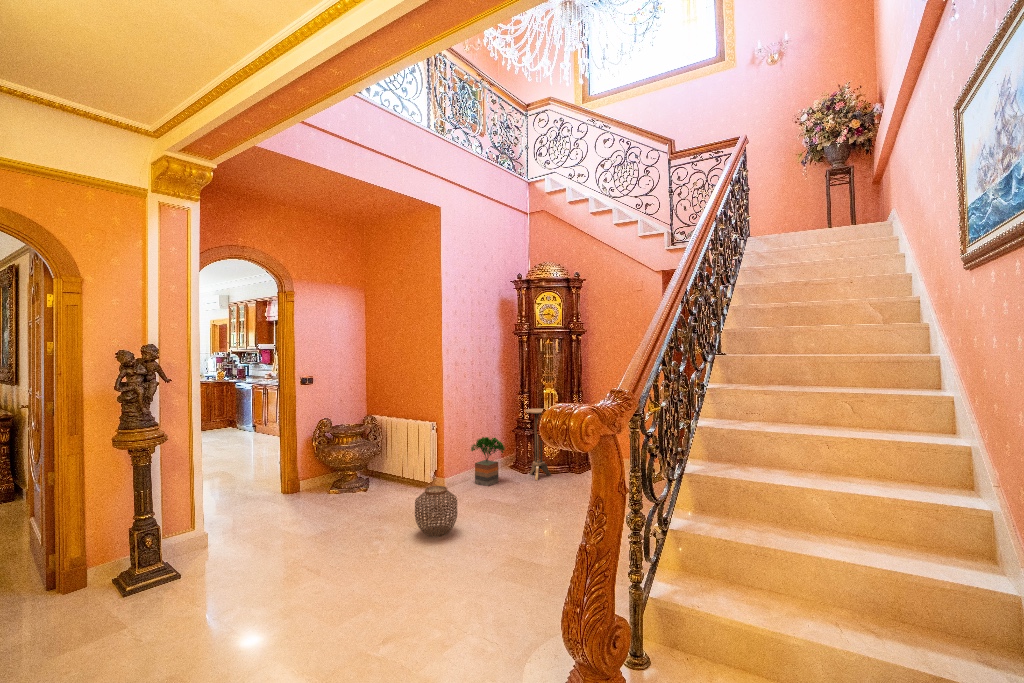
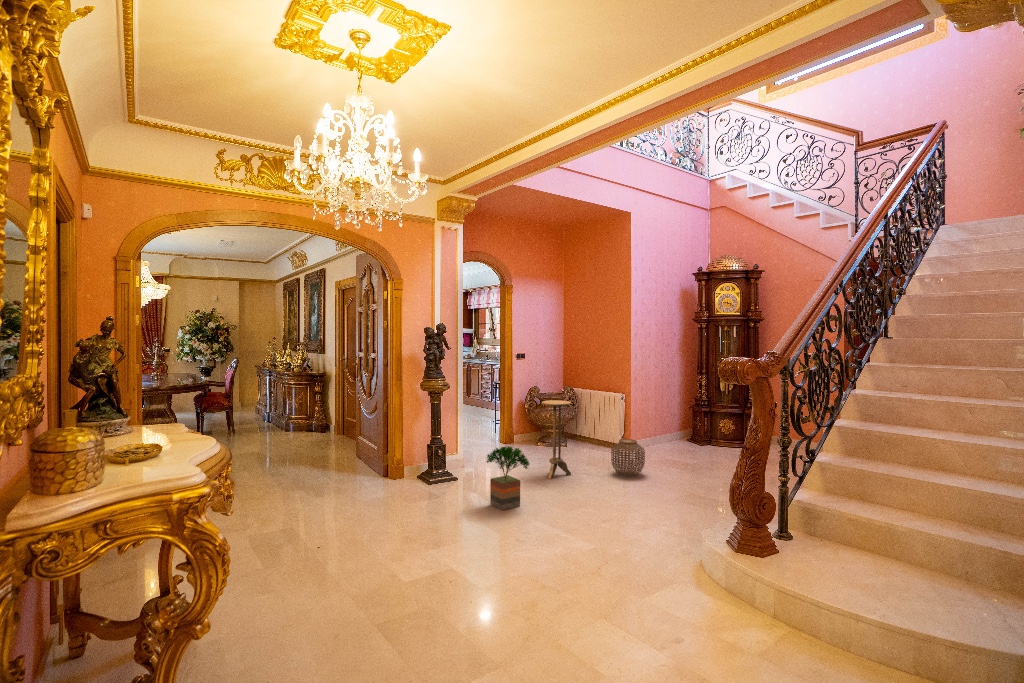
side table: present [525,409,551,480] -> present [542,400,571,479]
potted tree: present [471,437,505,486] -> present [486,446,530,510]

